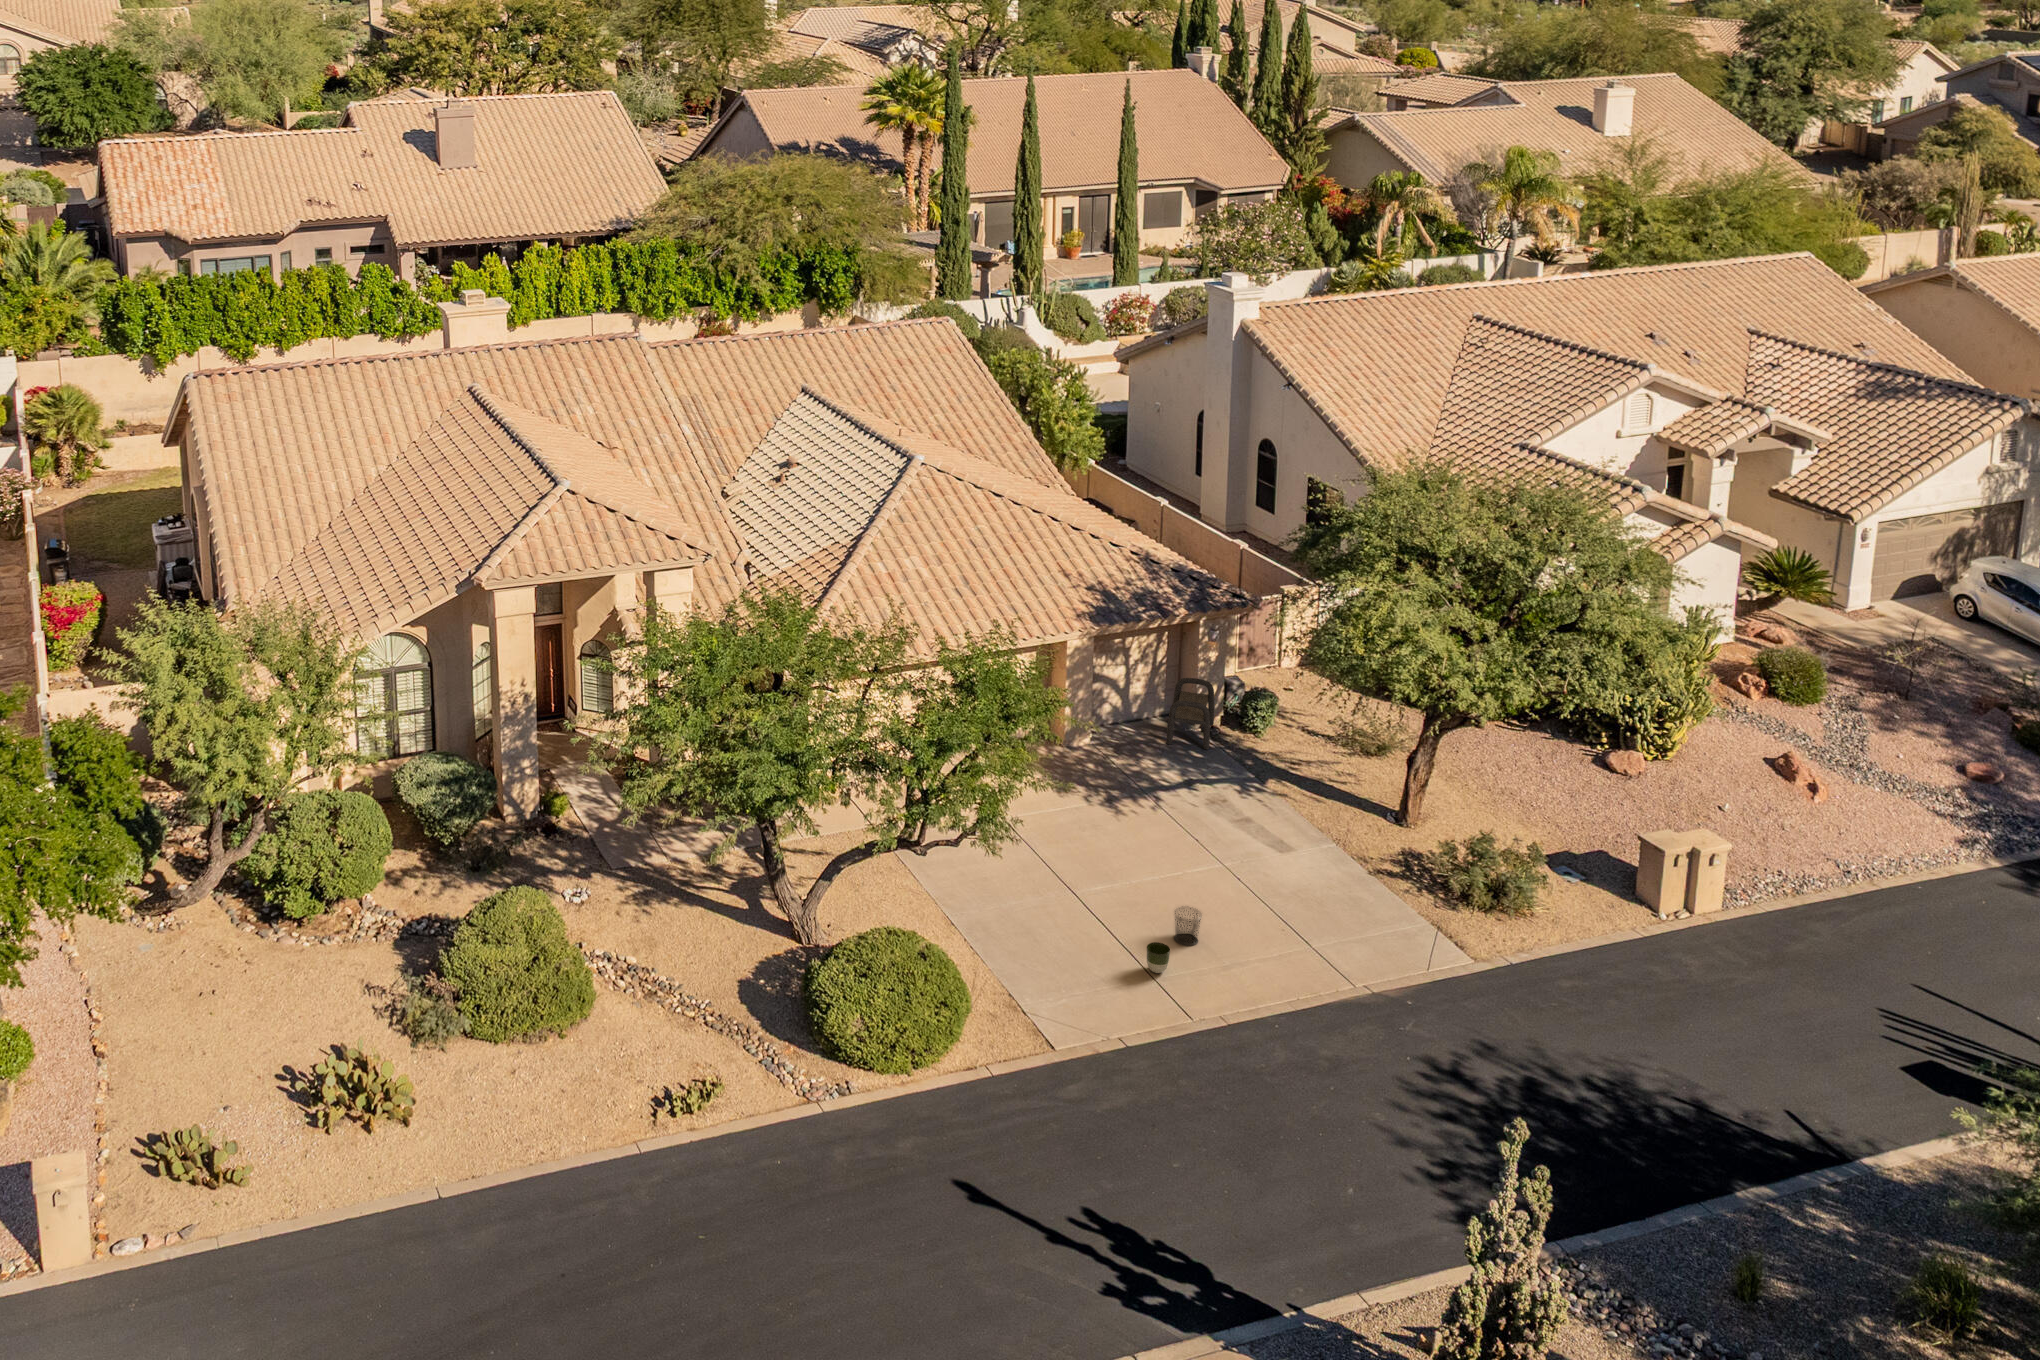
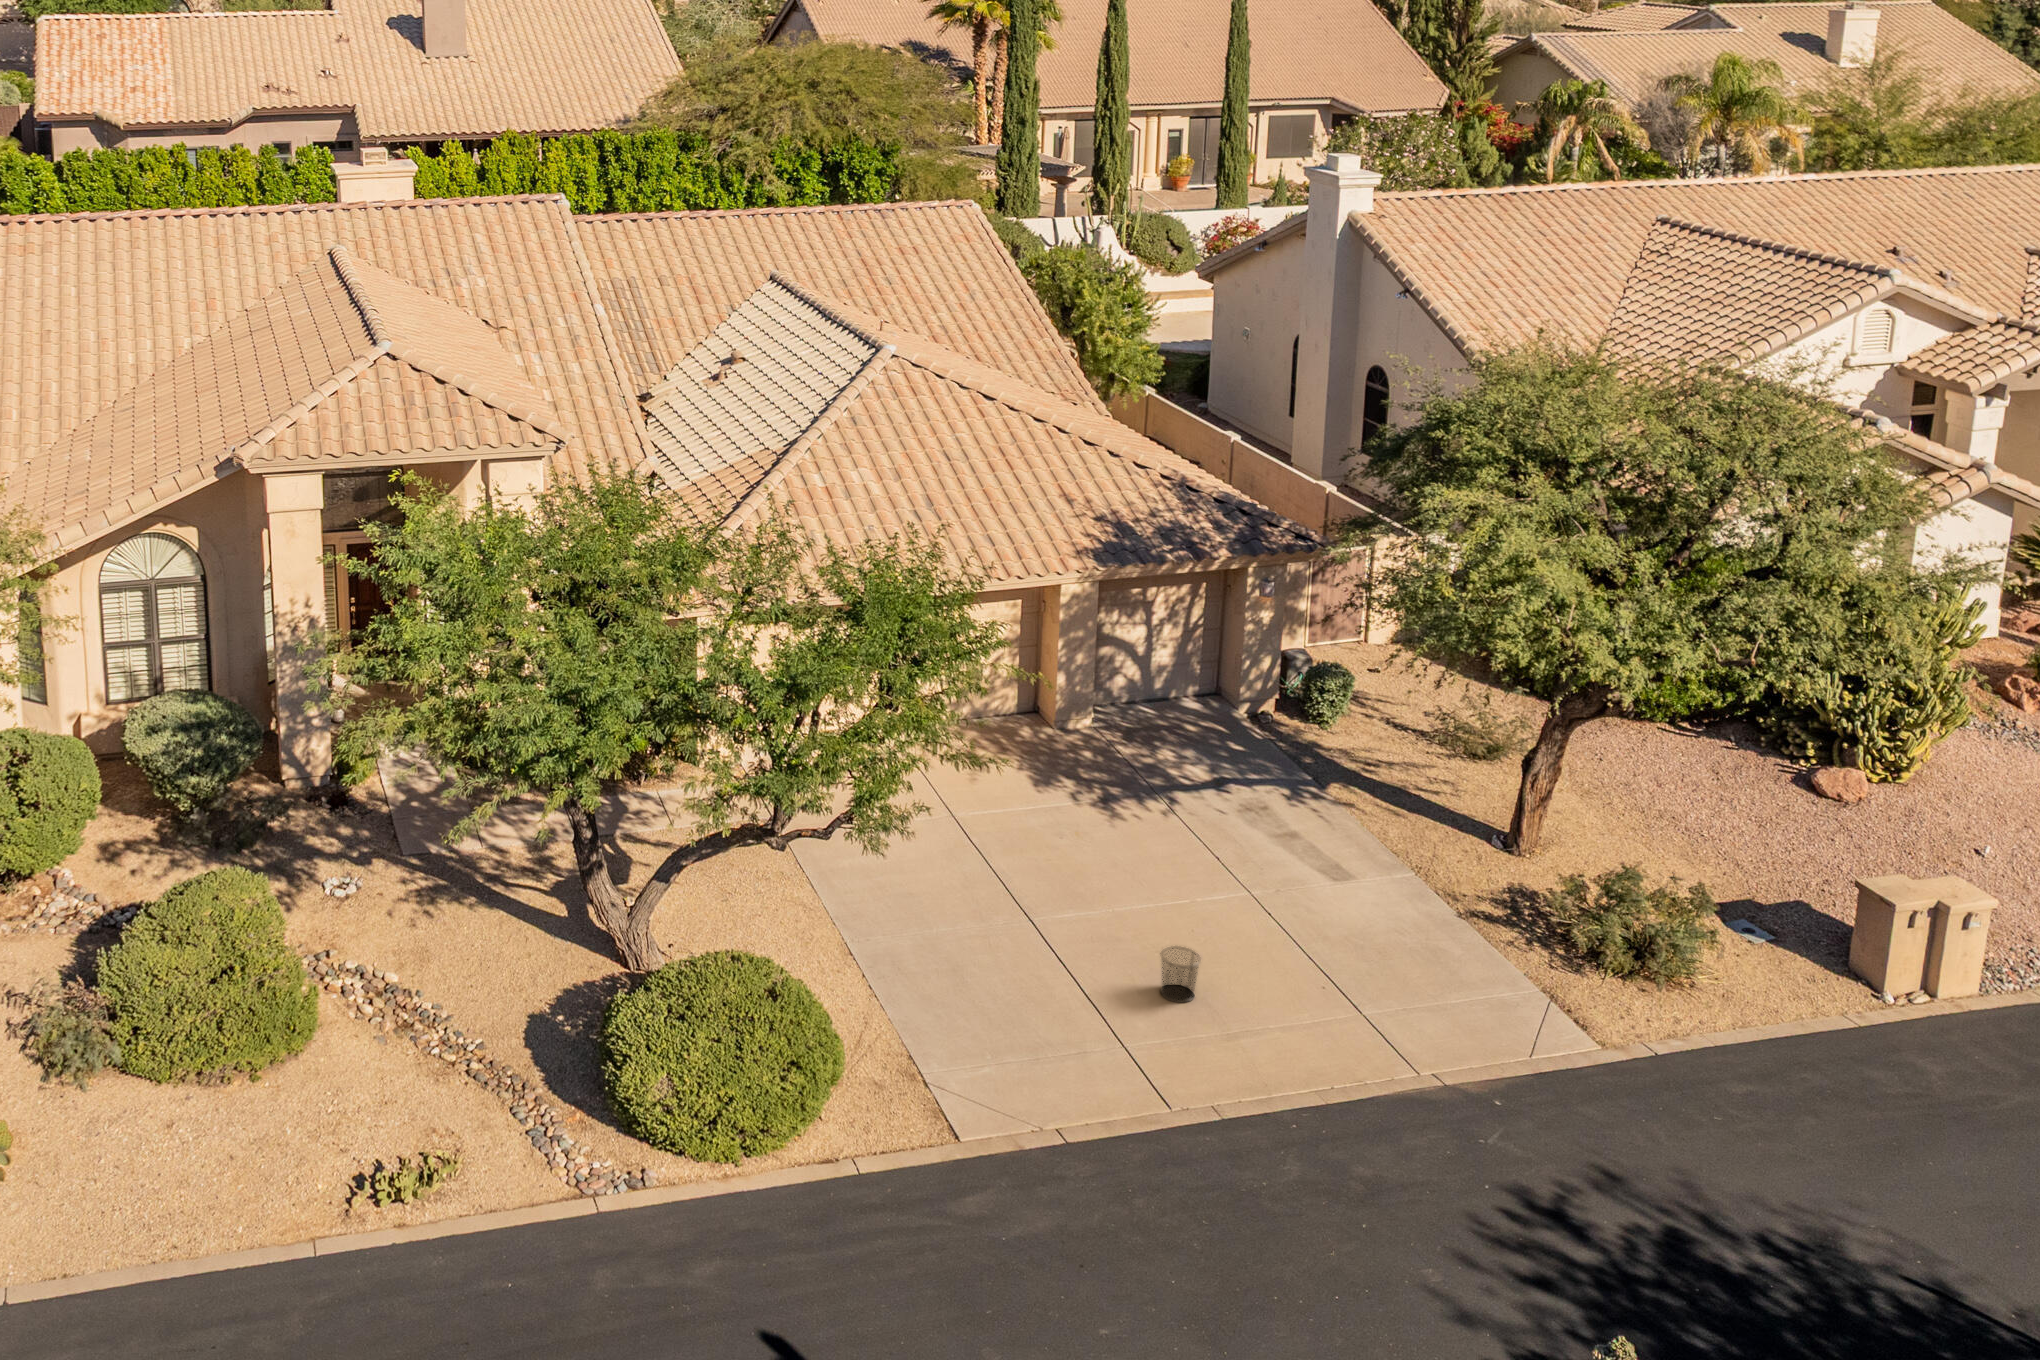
bench: present [1166,678,1214,749] -> none [1189,646,1260,742]
planter: present [1147,942,1170,973] -> none [1113,994,1148,1038]

